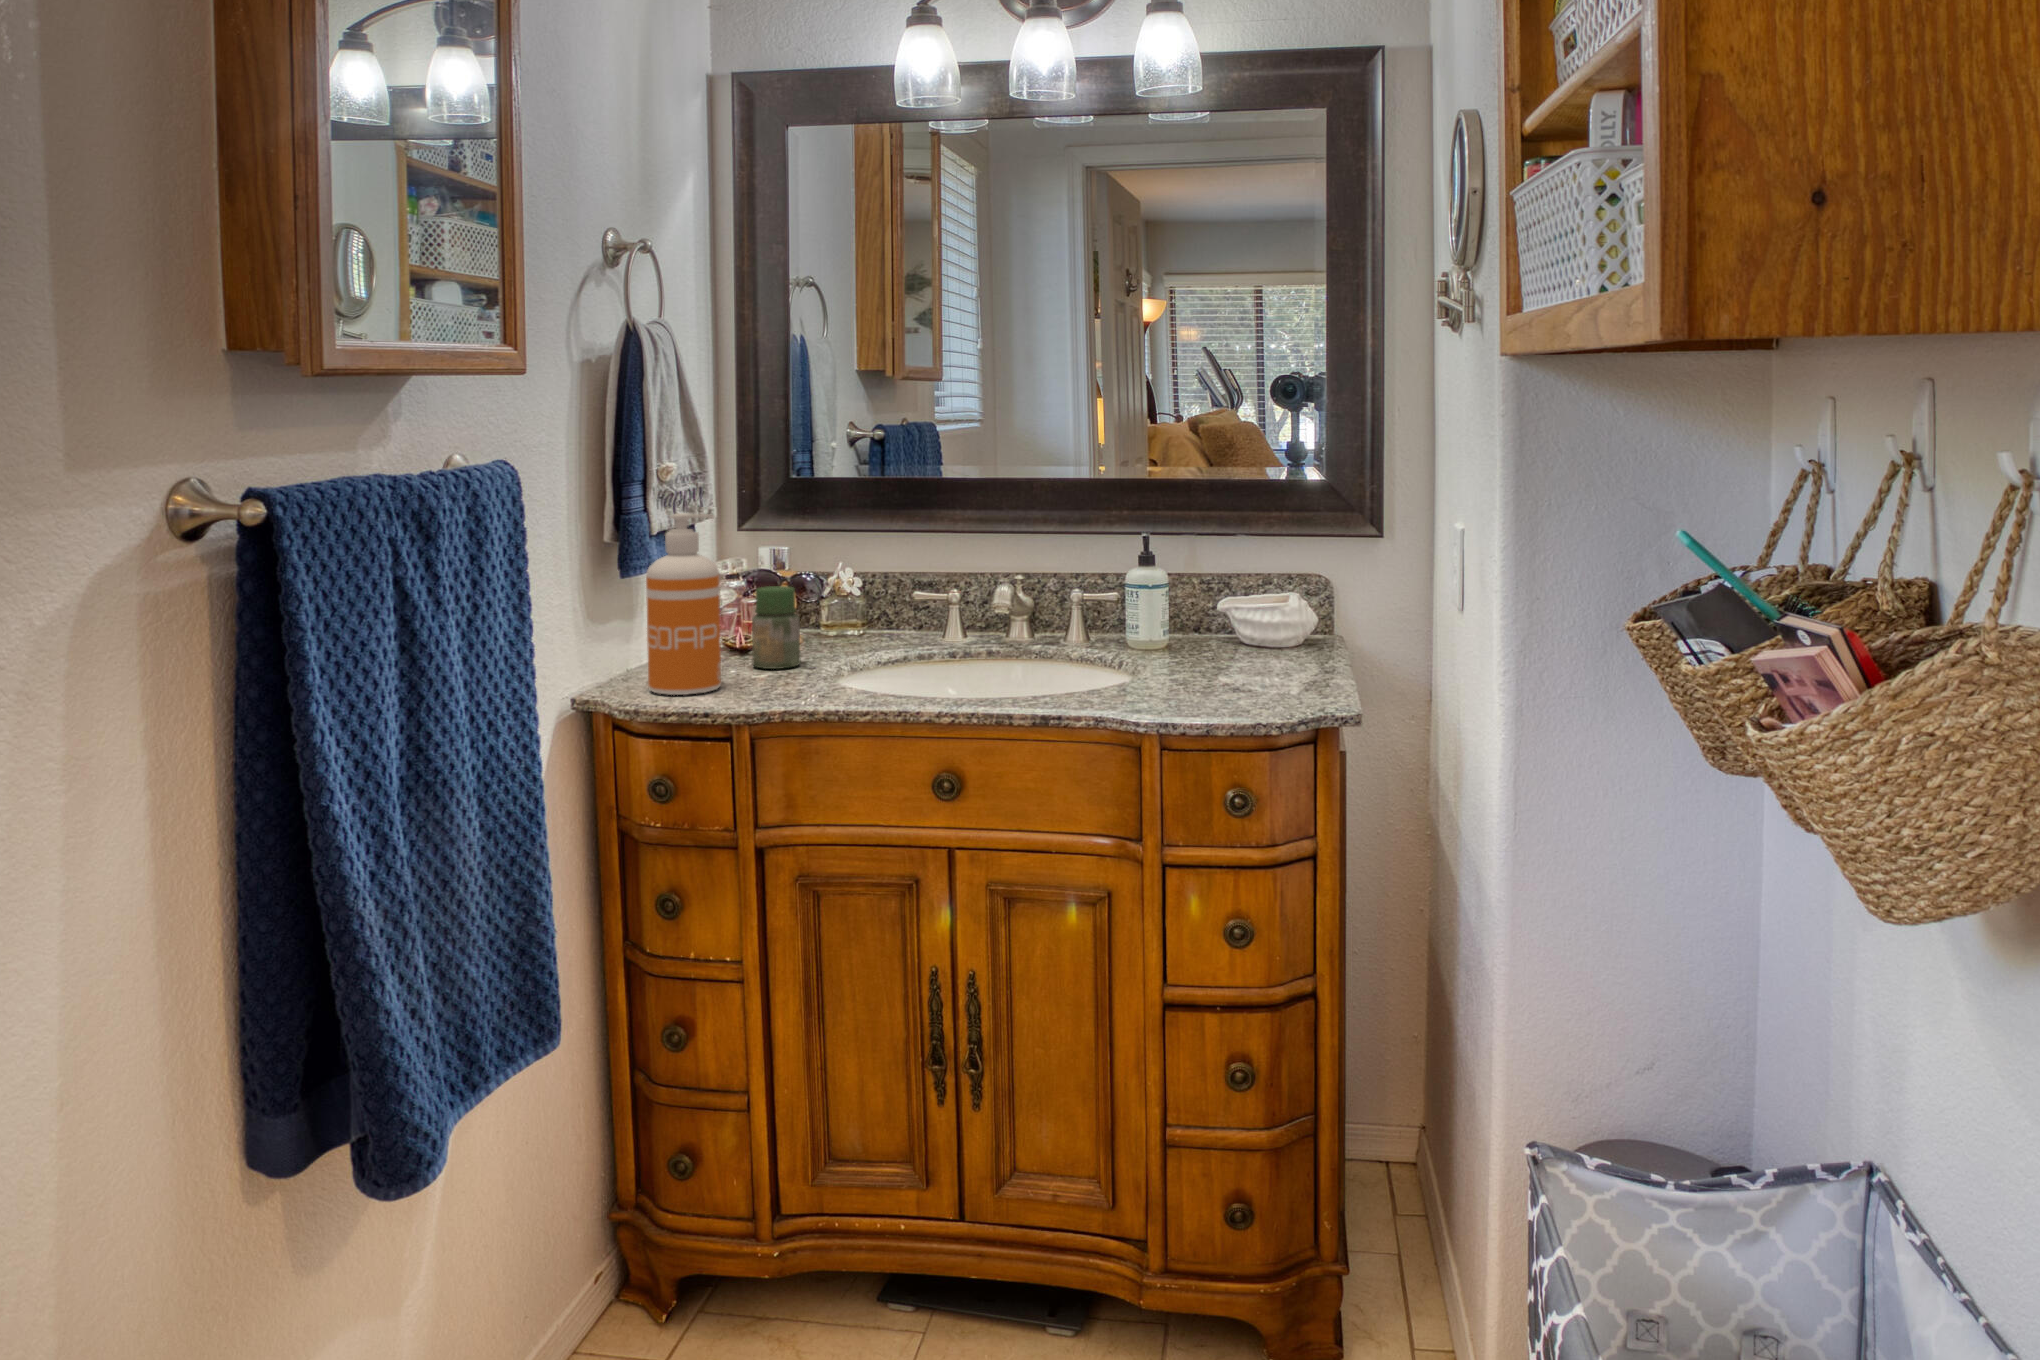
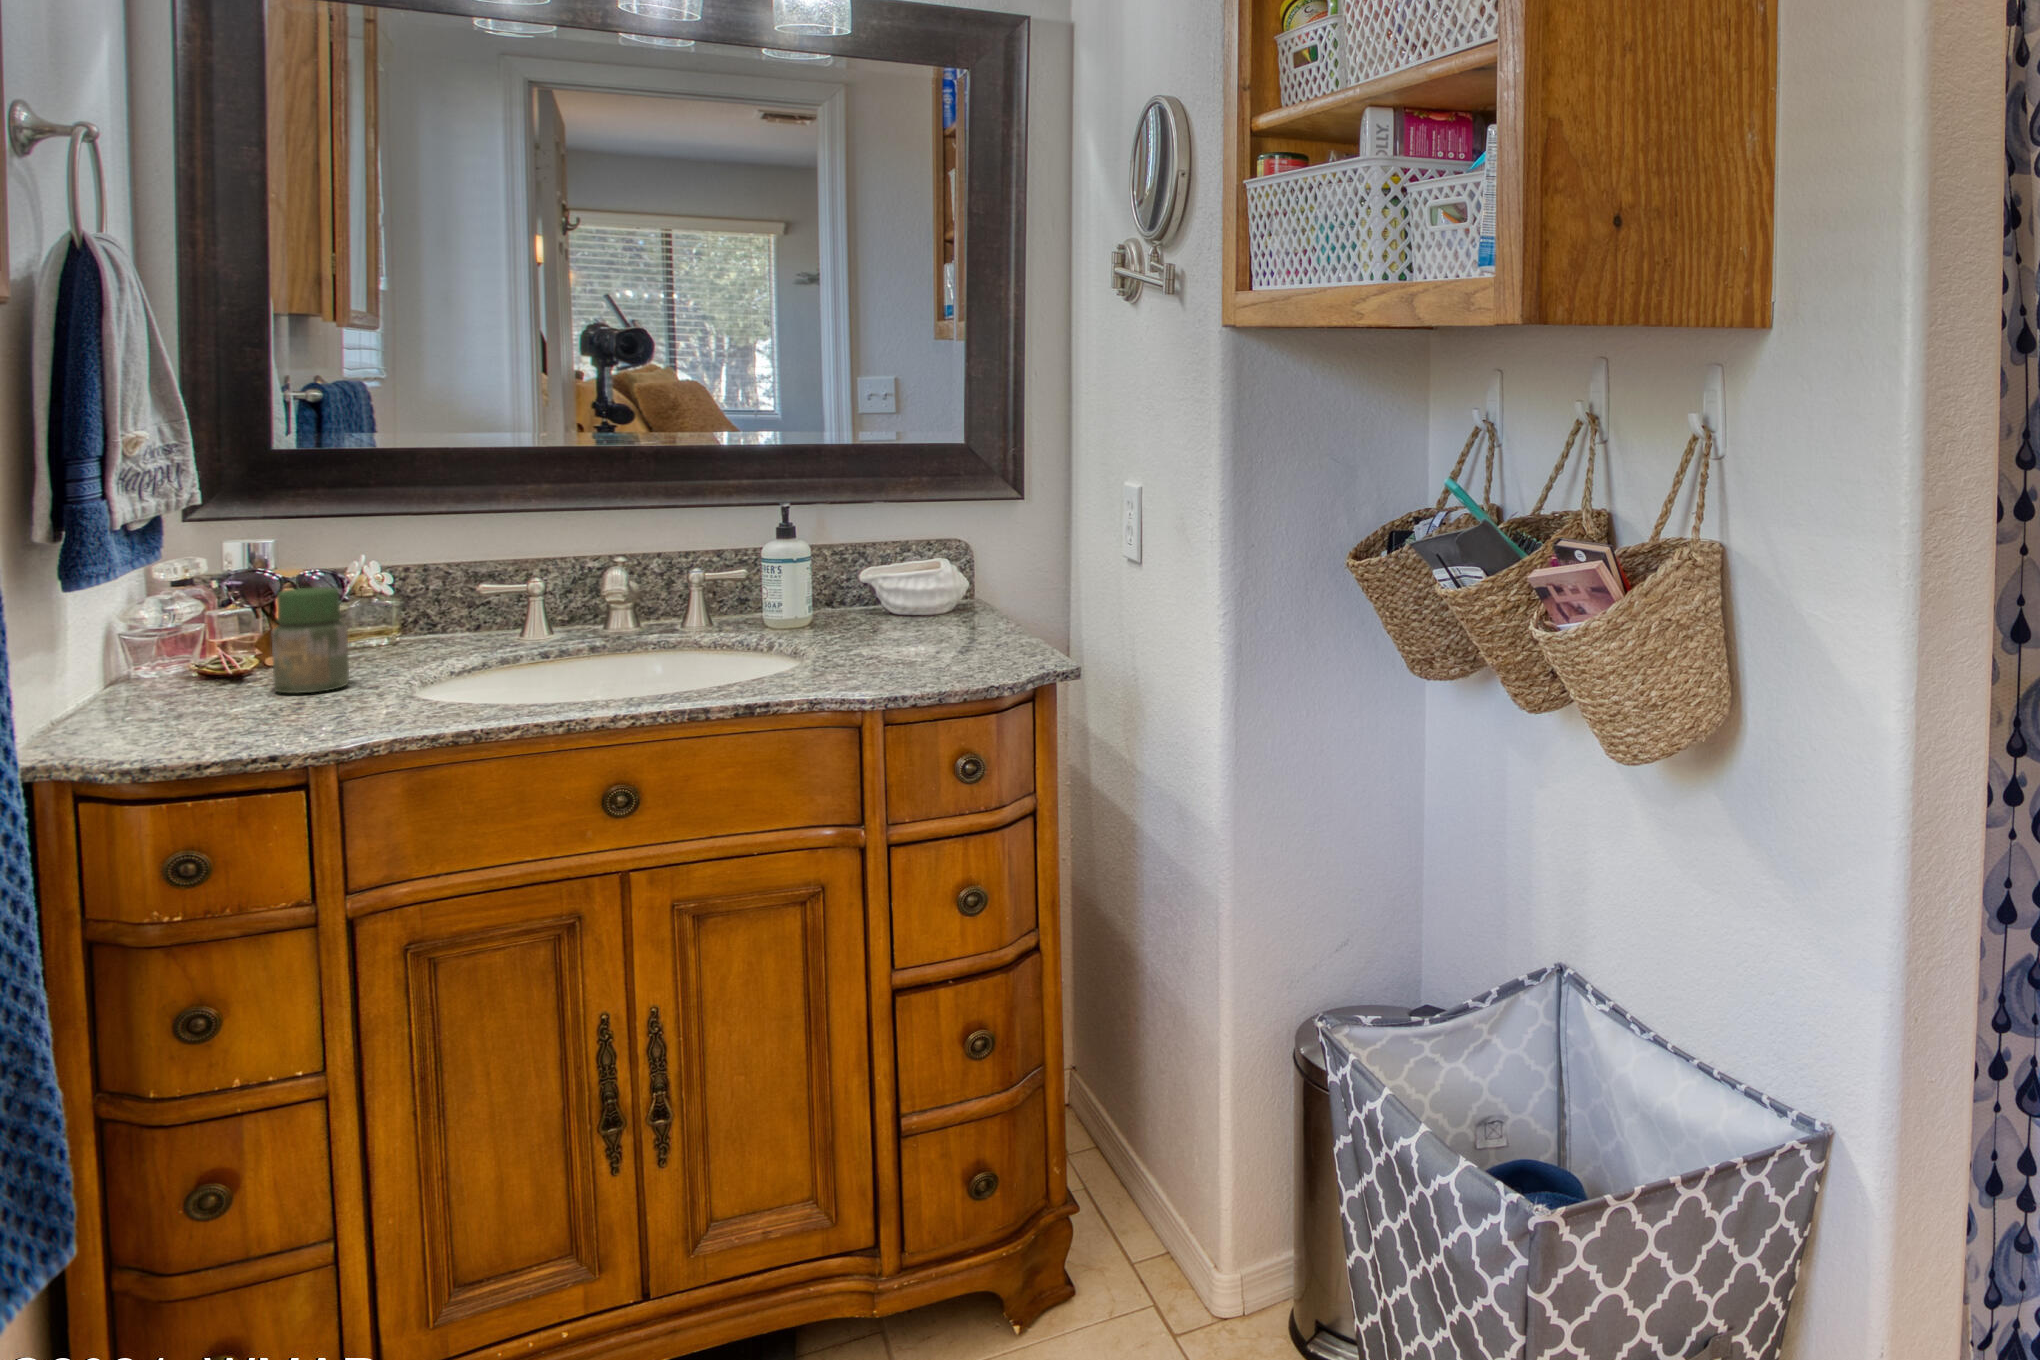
soap dispenser: present [646,513,721,695] -> none [133,498,259,739]

